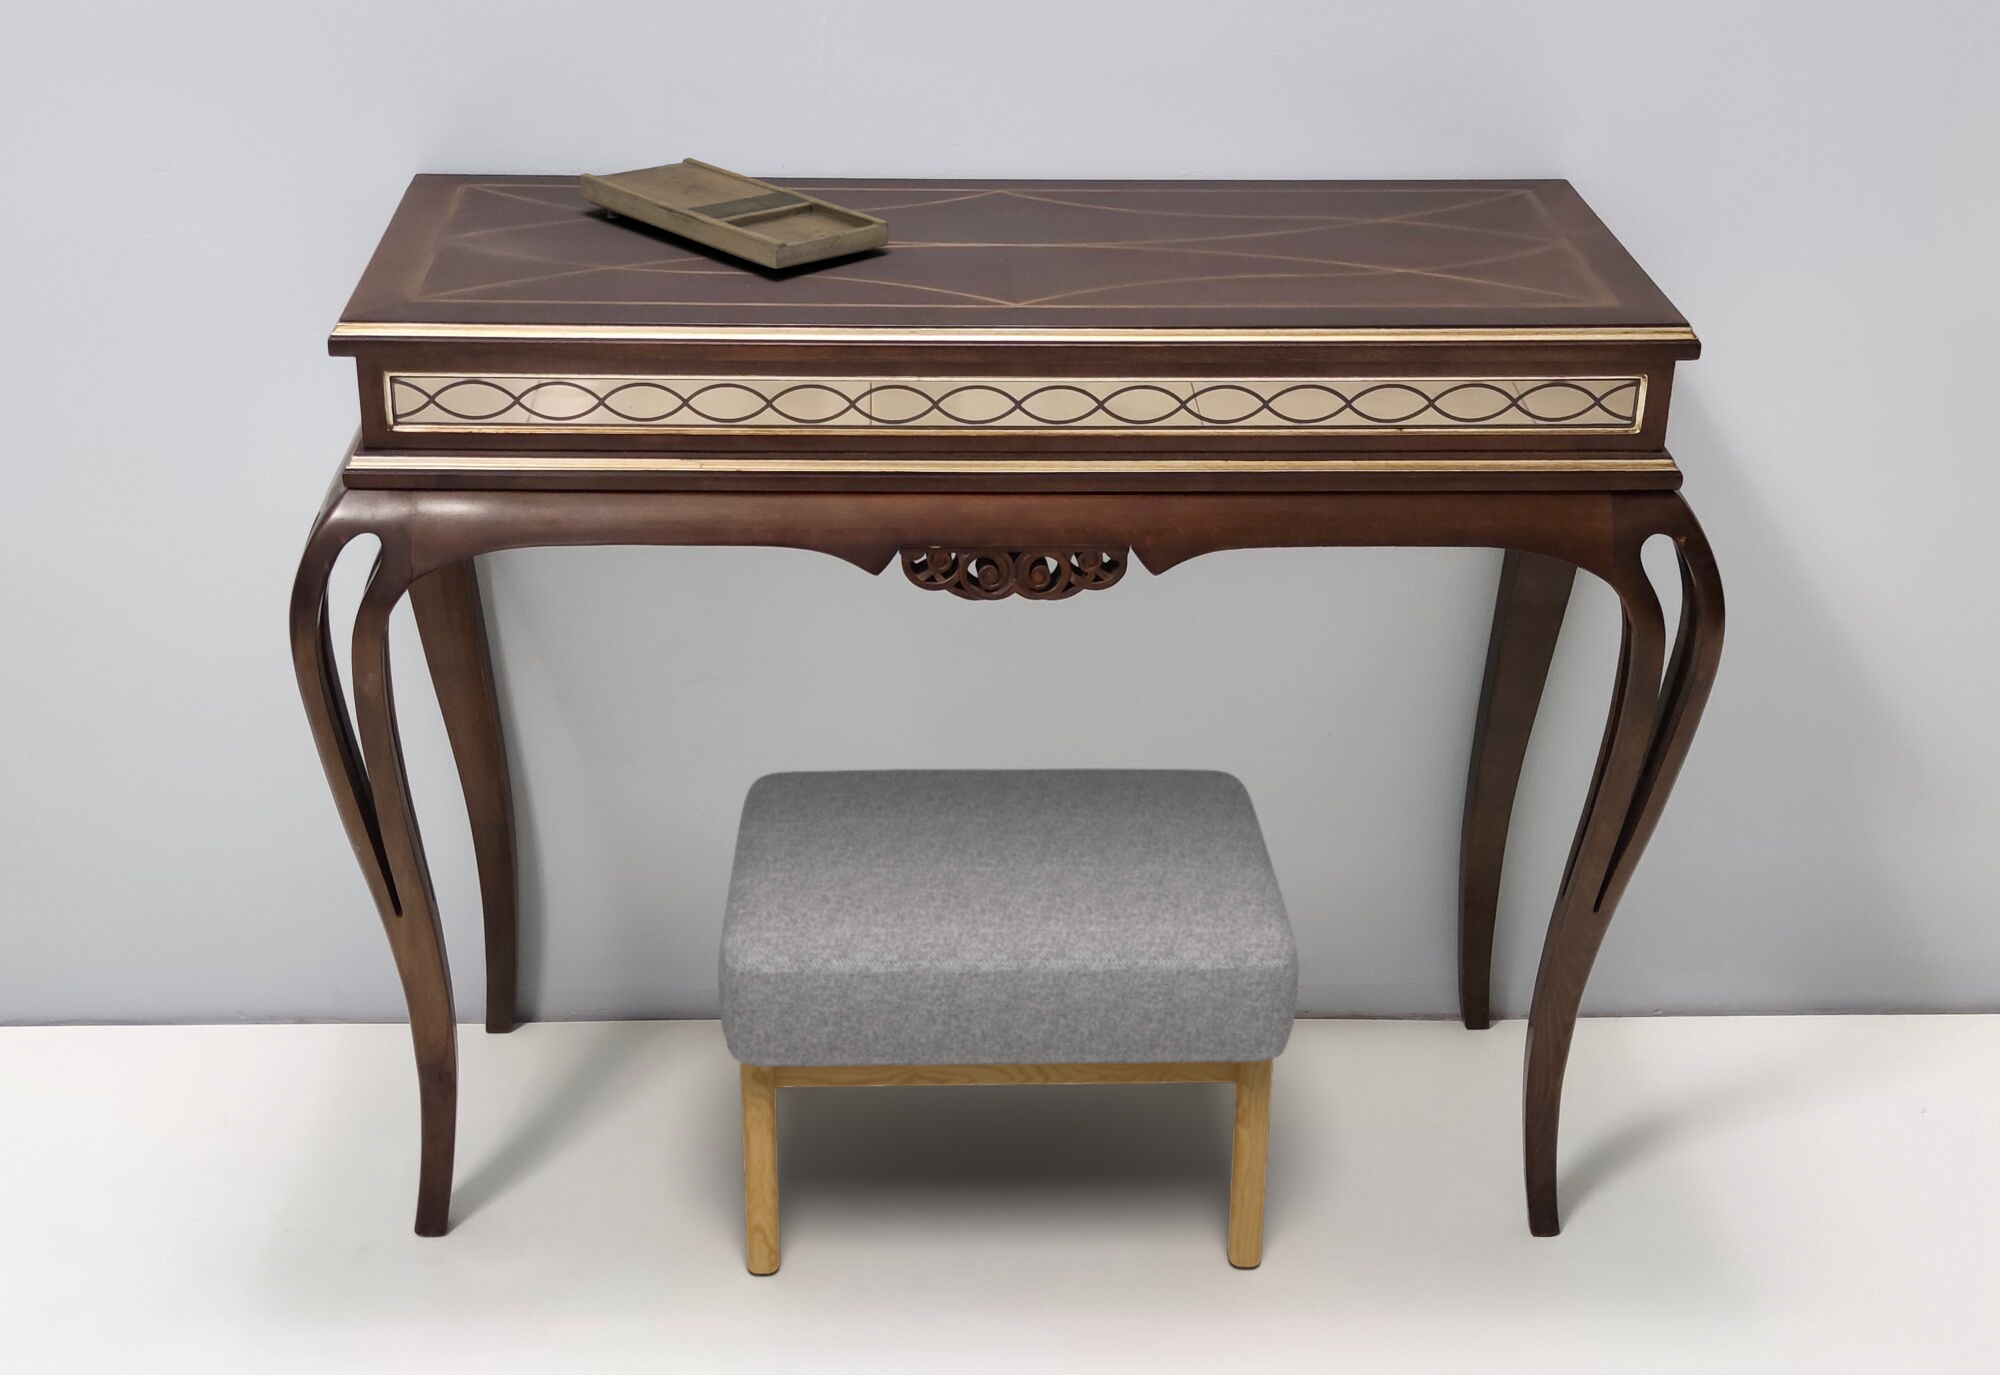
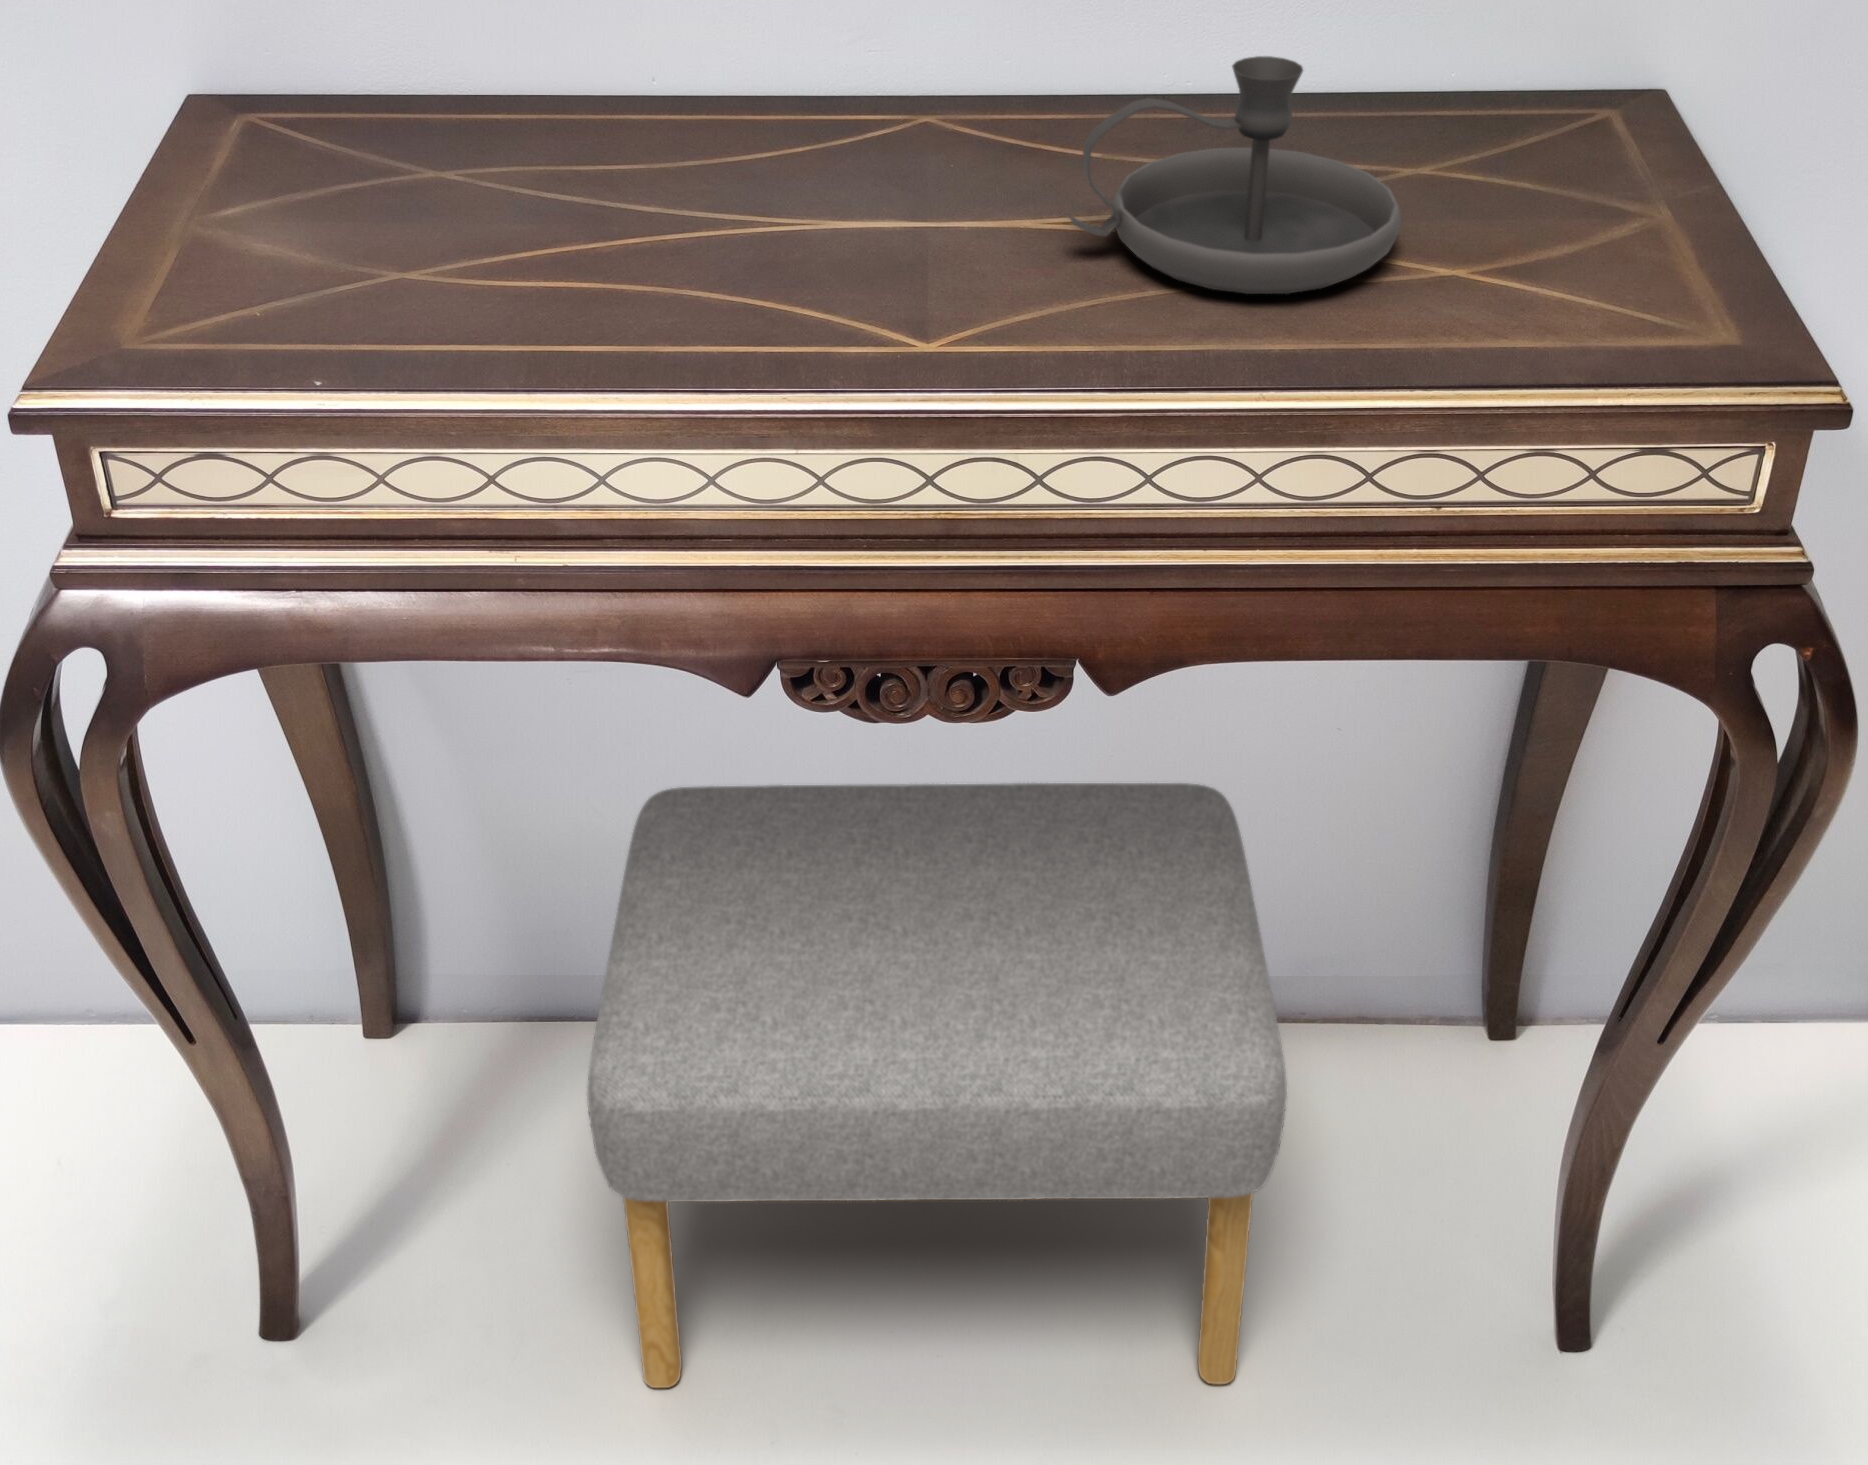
candlestick: none [1118,118,1367,280] -> present [1067,56,1402,294]
tray: present [580,158,888,269] -> none [370,72,764,285]

